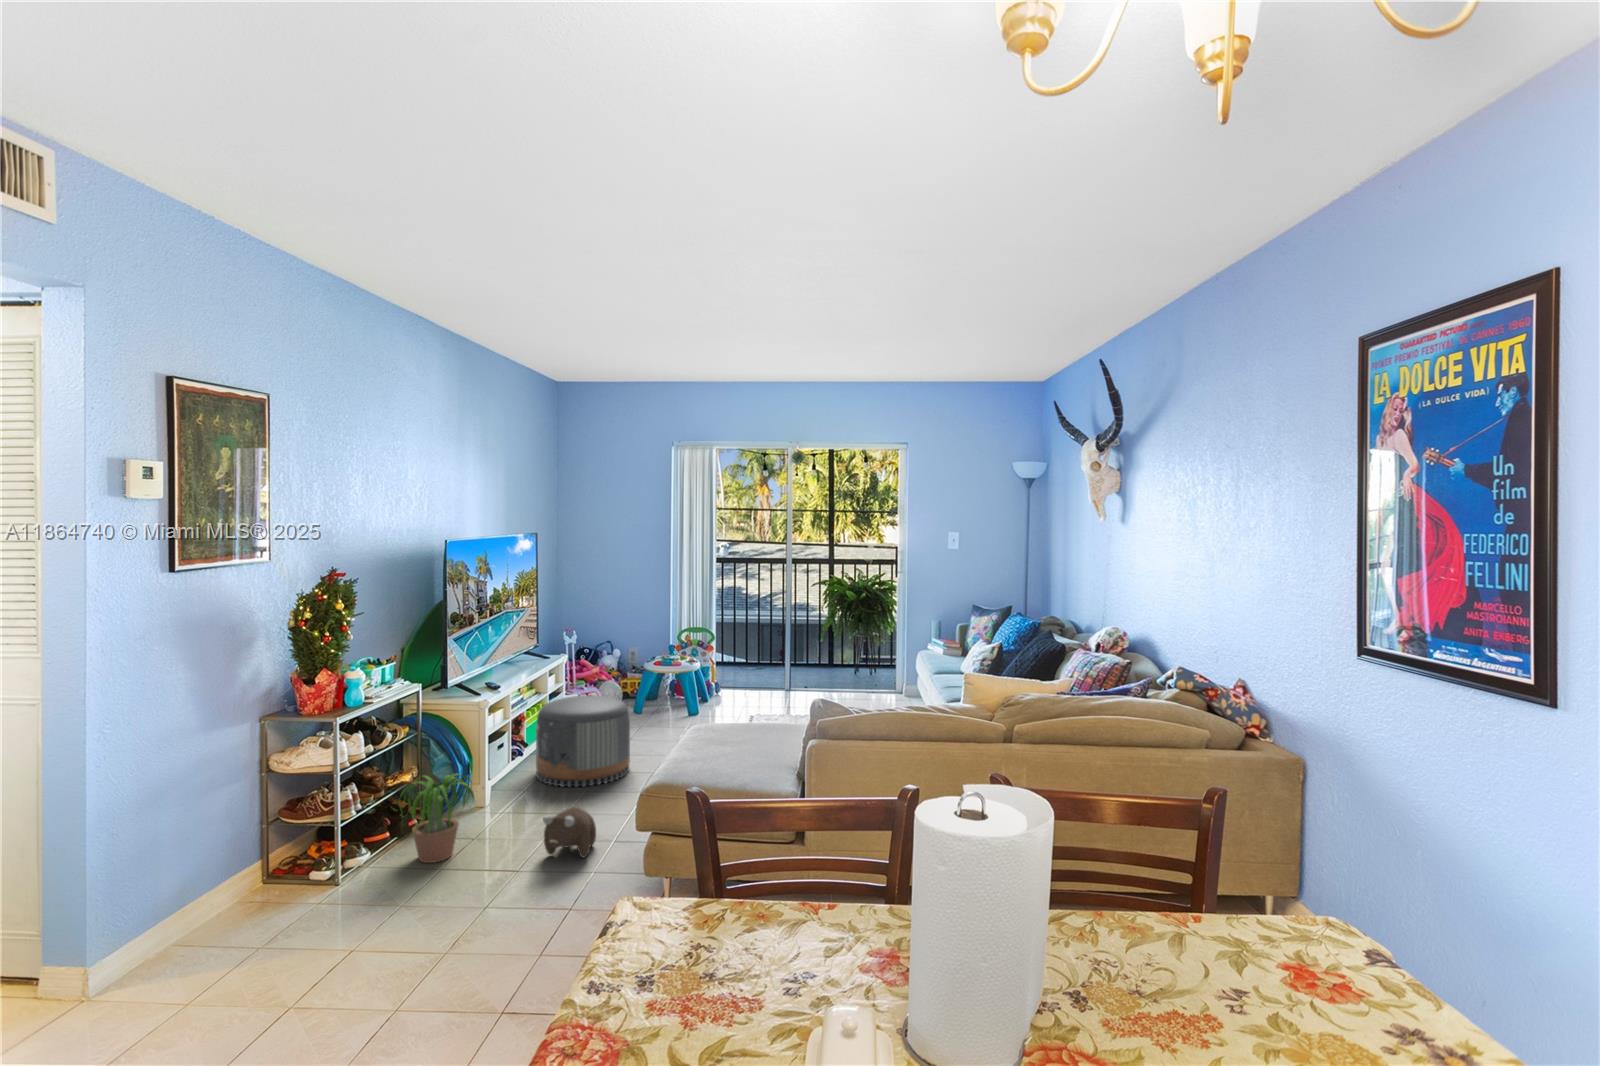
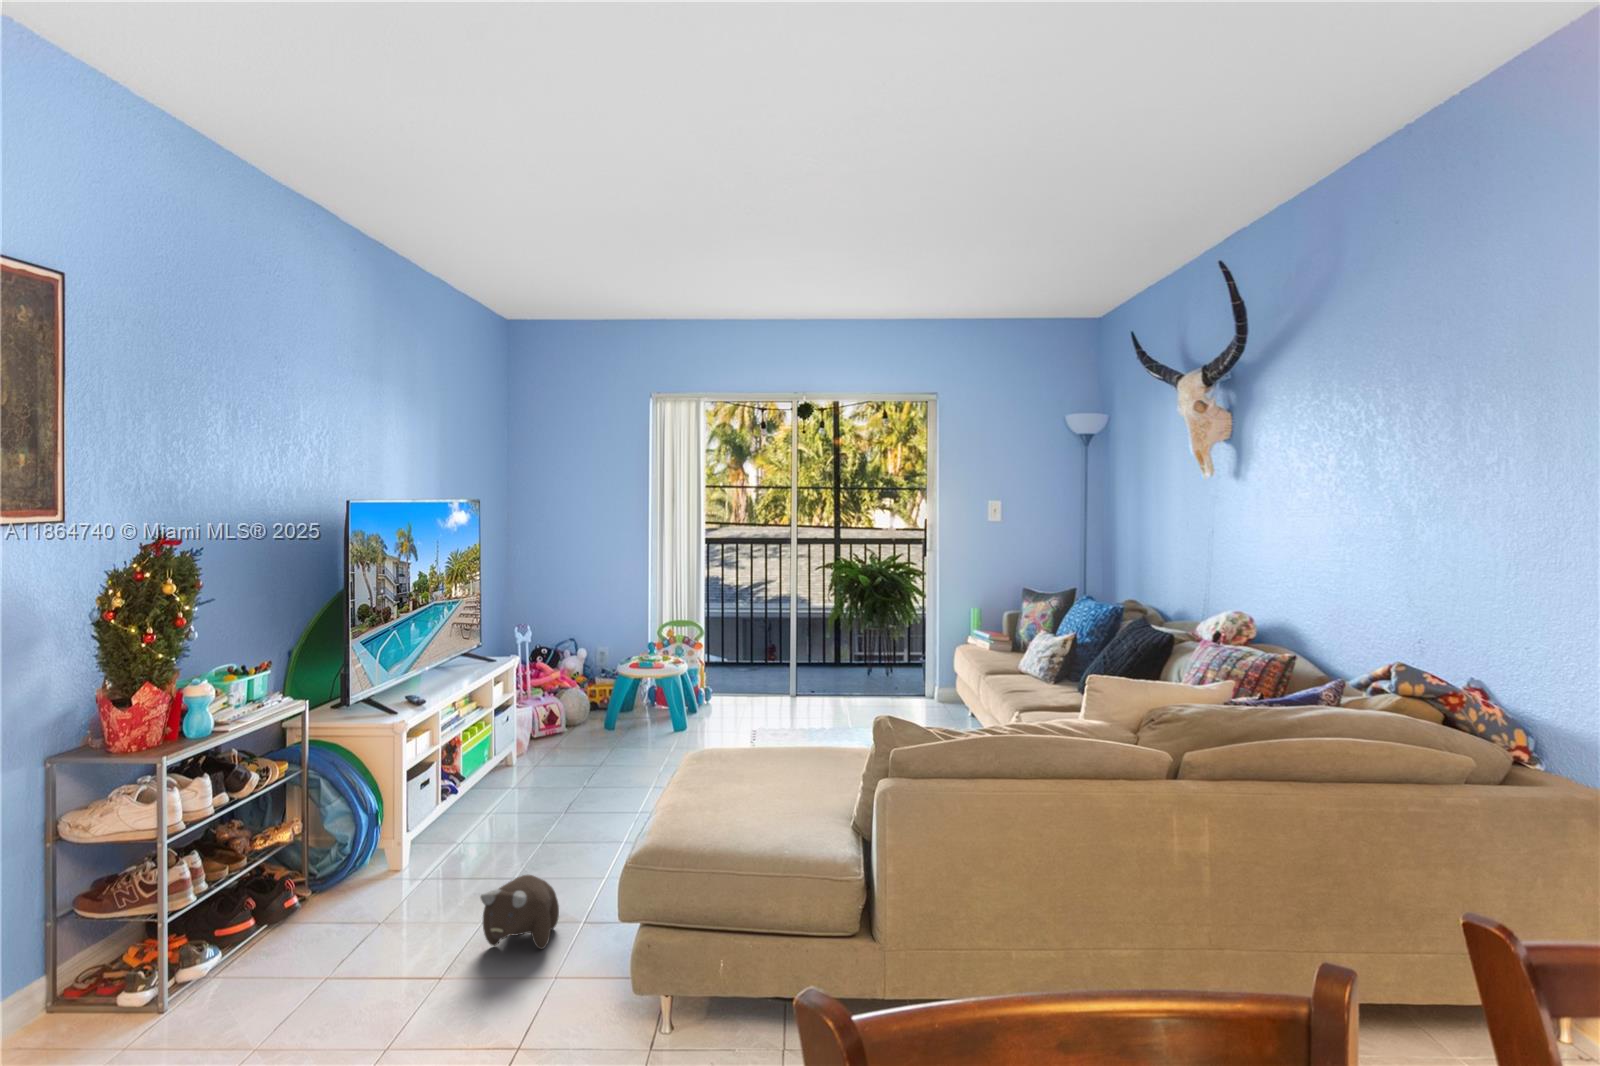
pouf: present [536,695,630,787] -> none [475,711,601,836]
potted plant: present [398,774,474,863] -> none [257,830,398,964]

